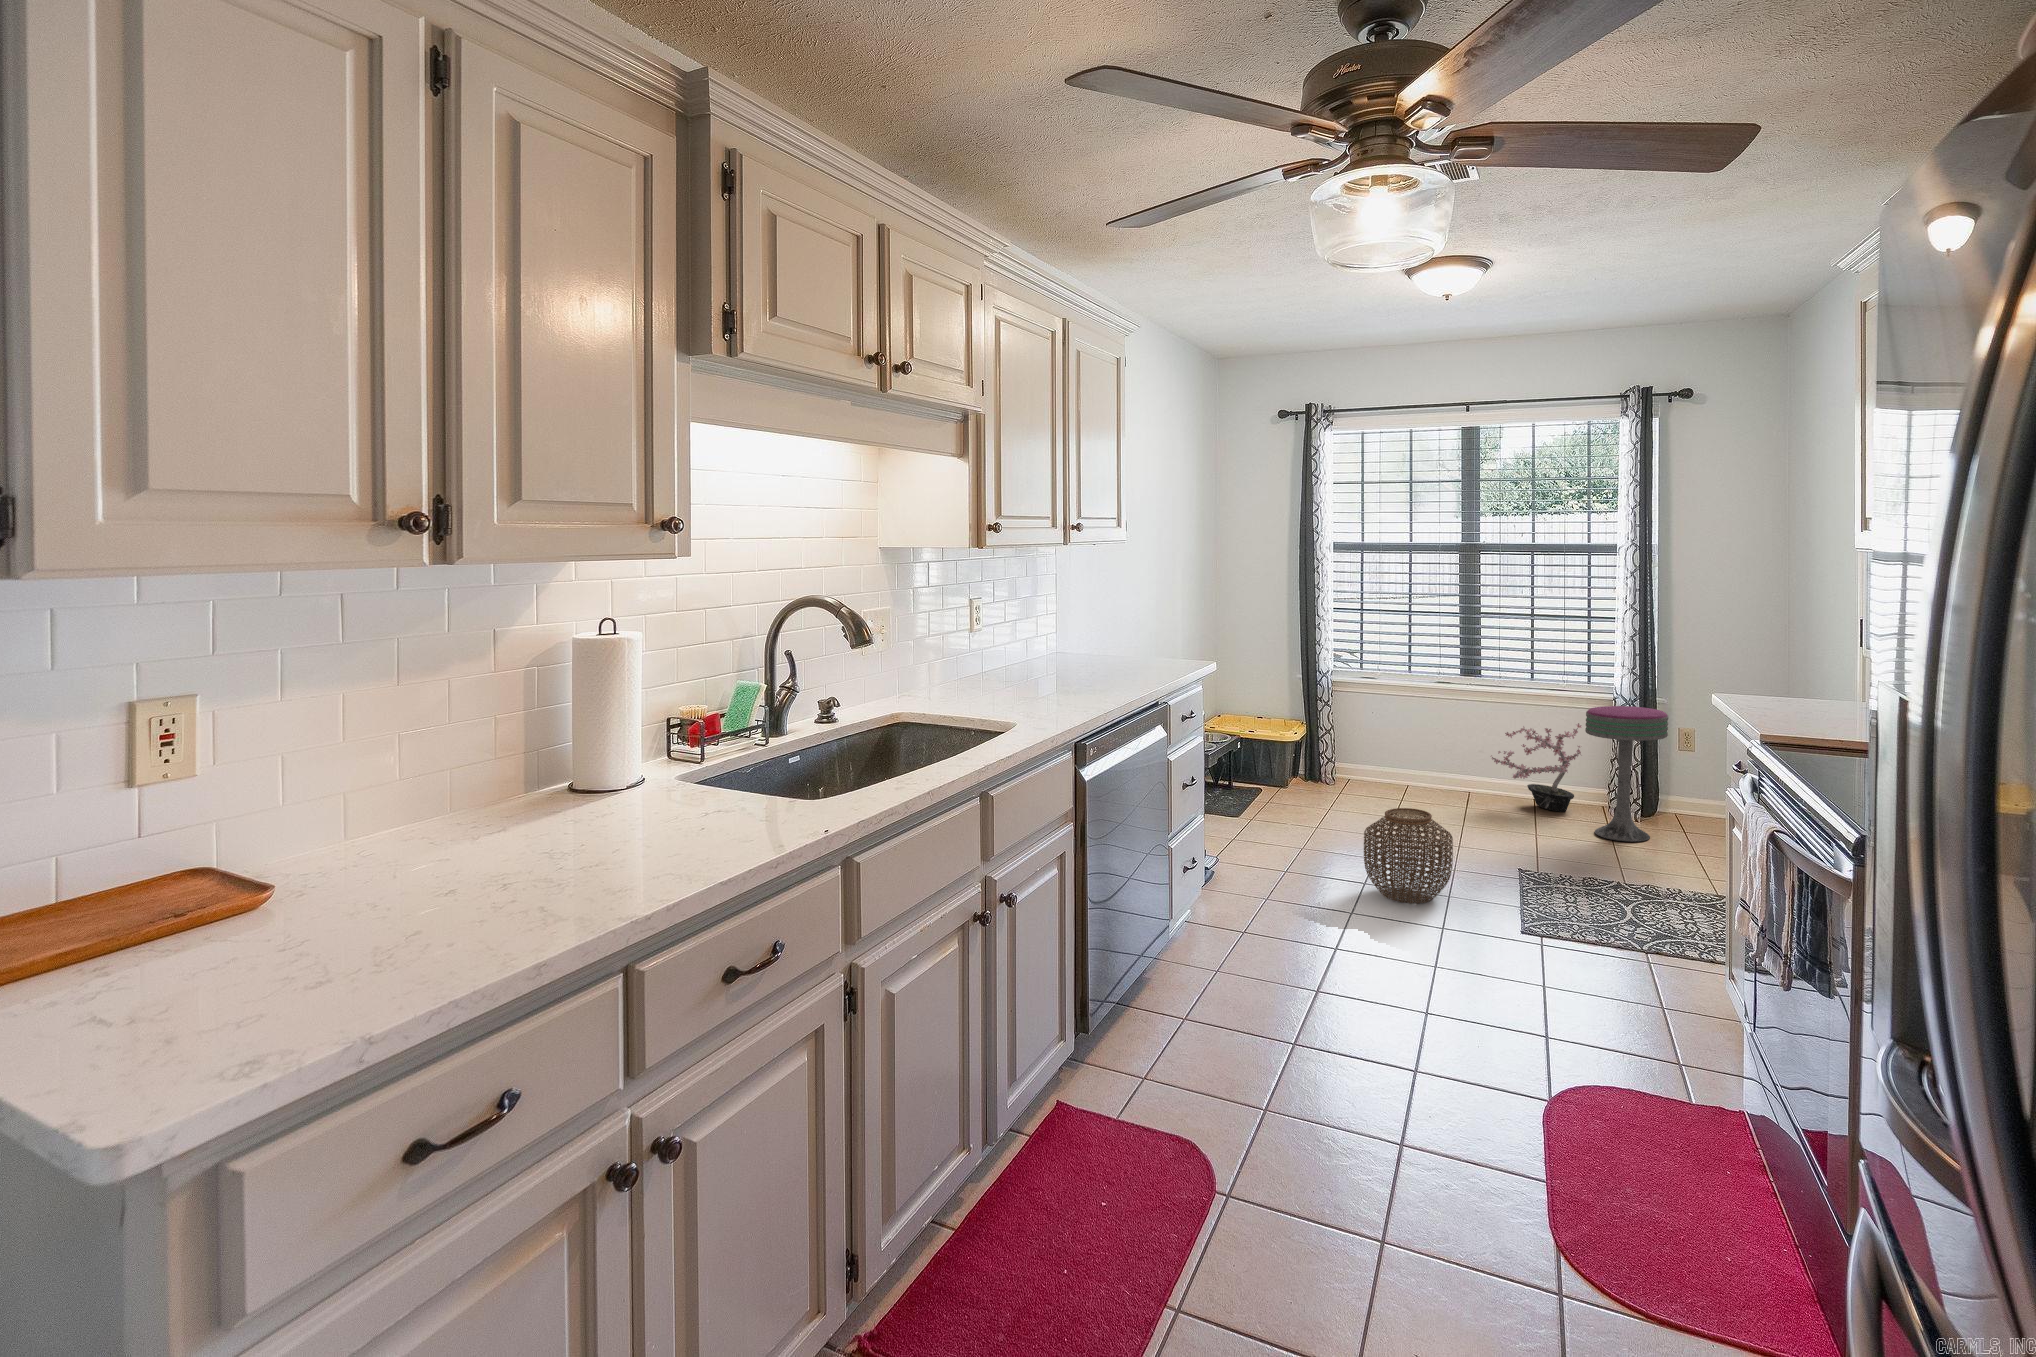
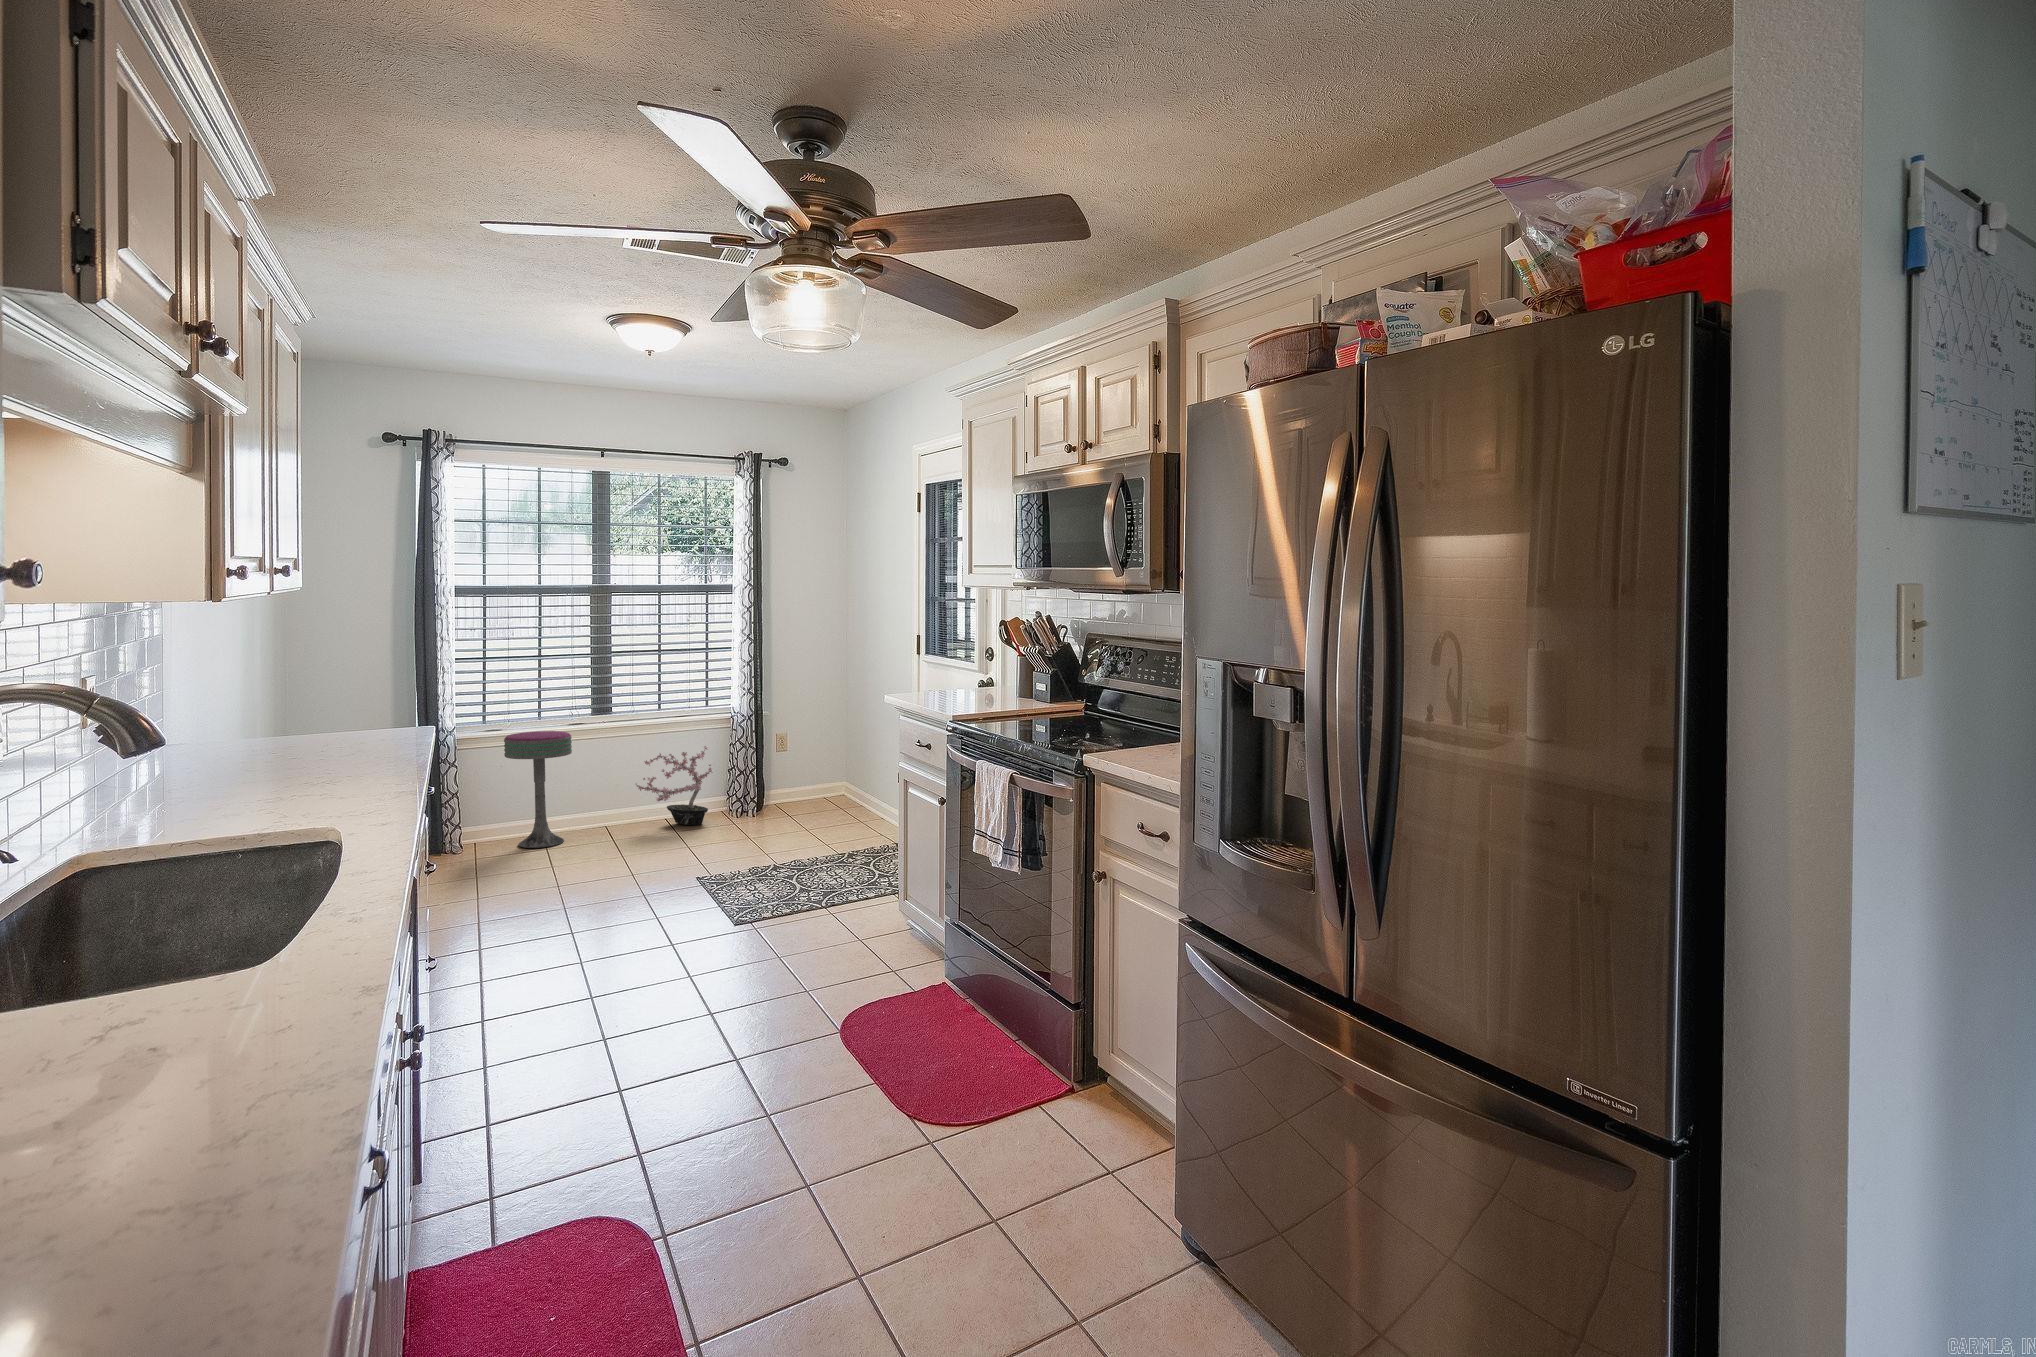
bar stool: present [1585,706,1668,842] -> present [504,731,572,848]
woven basket: present [1364,808,1453,904] -> none [573,832,661,925]

